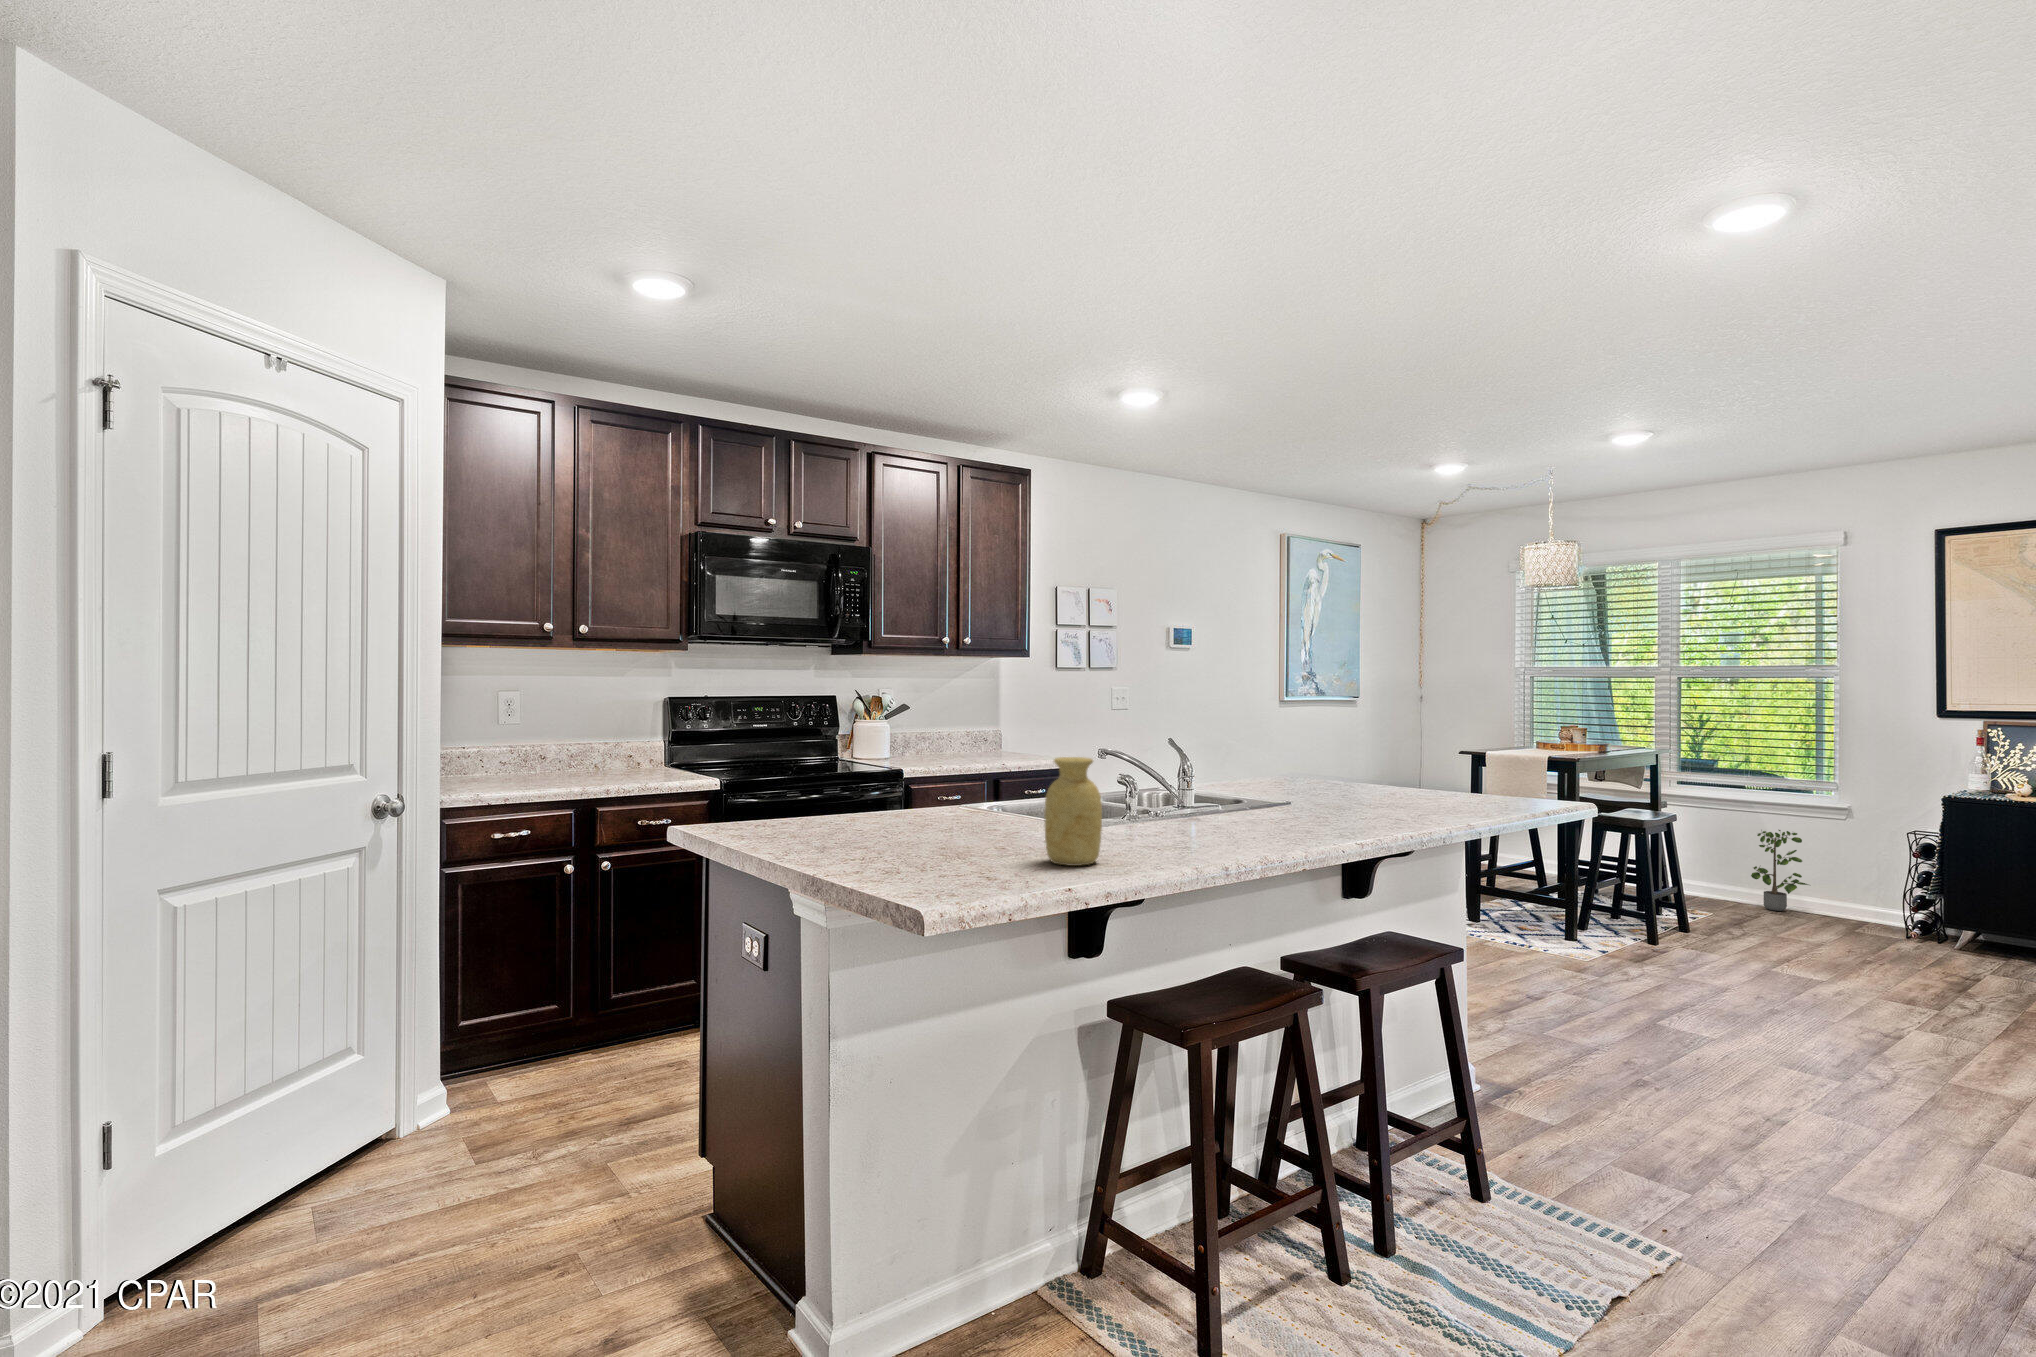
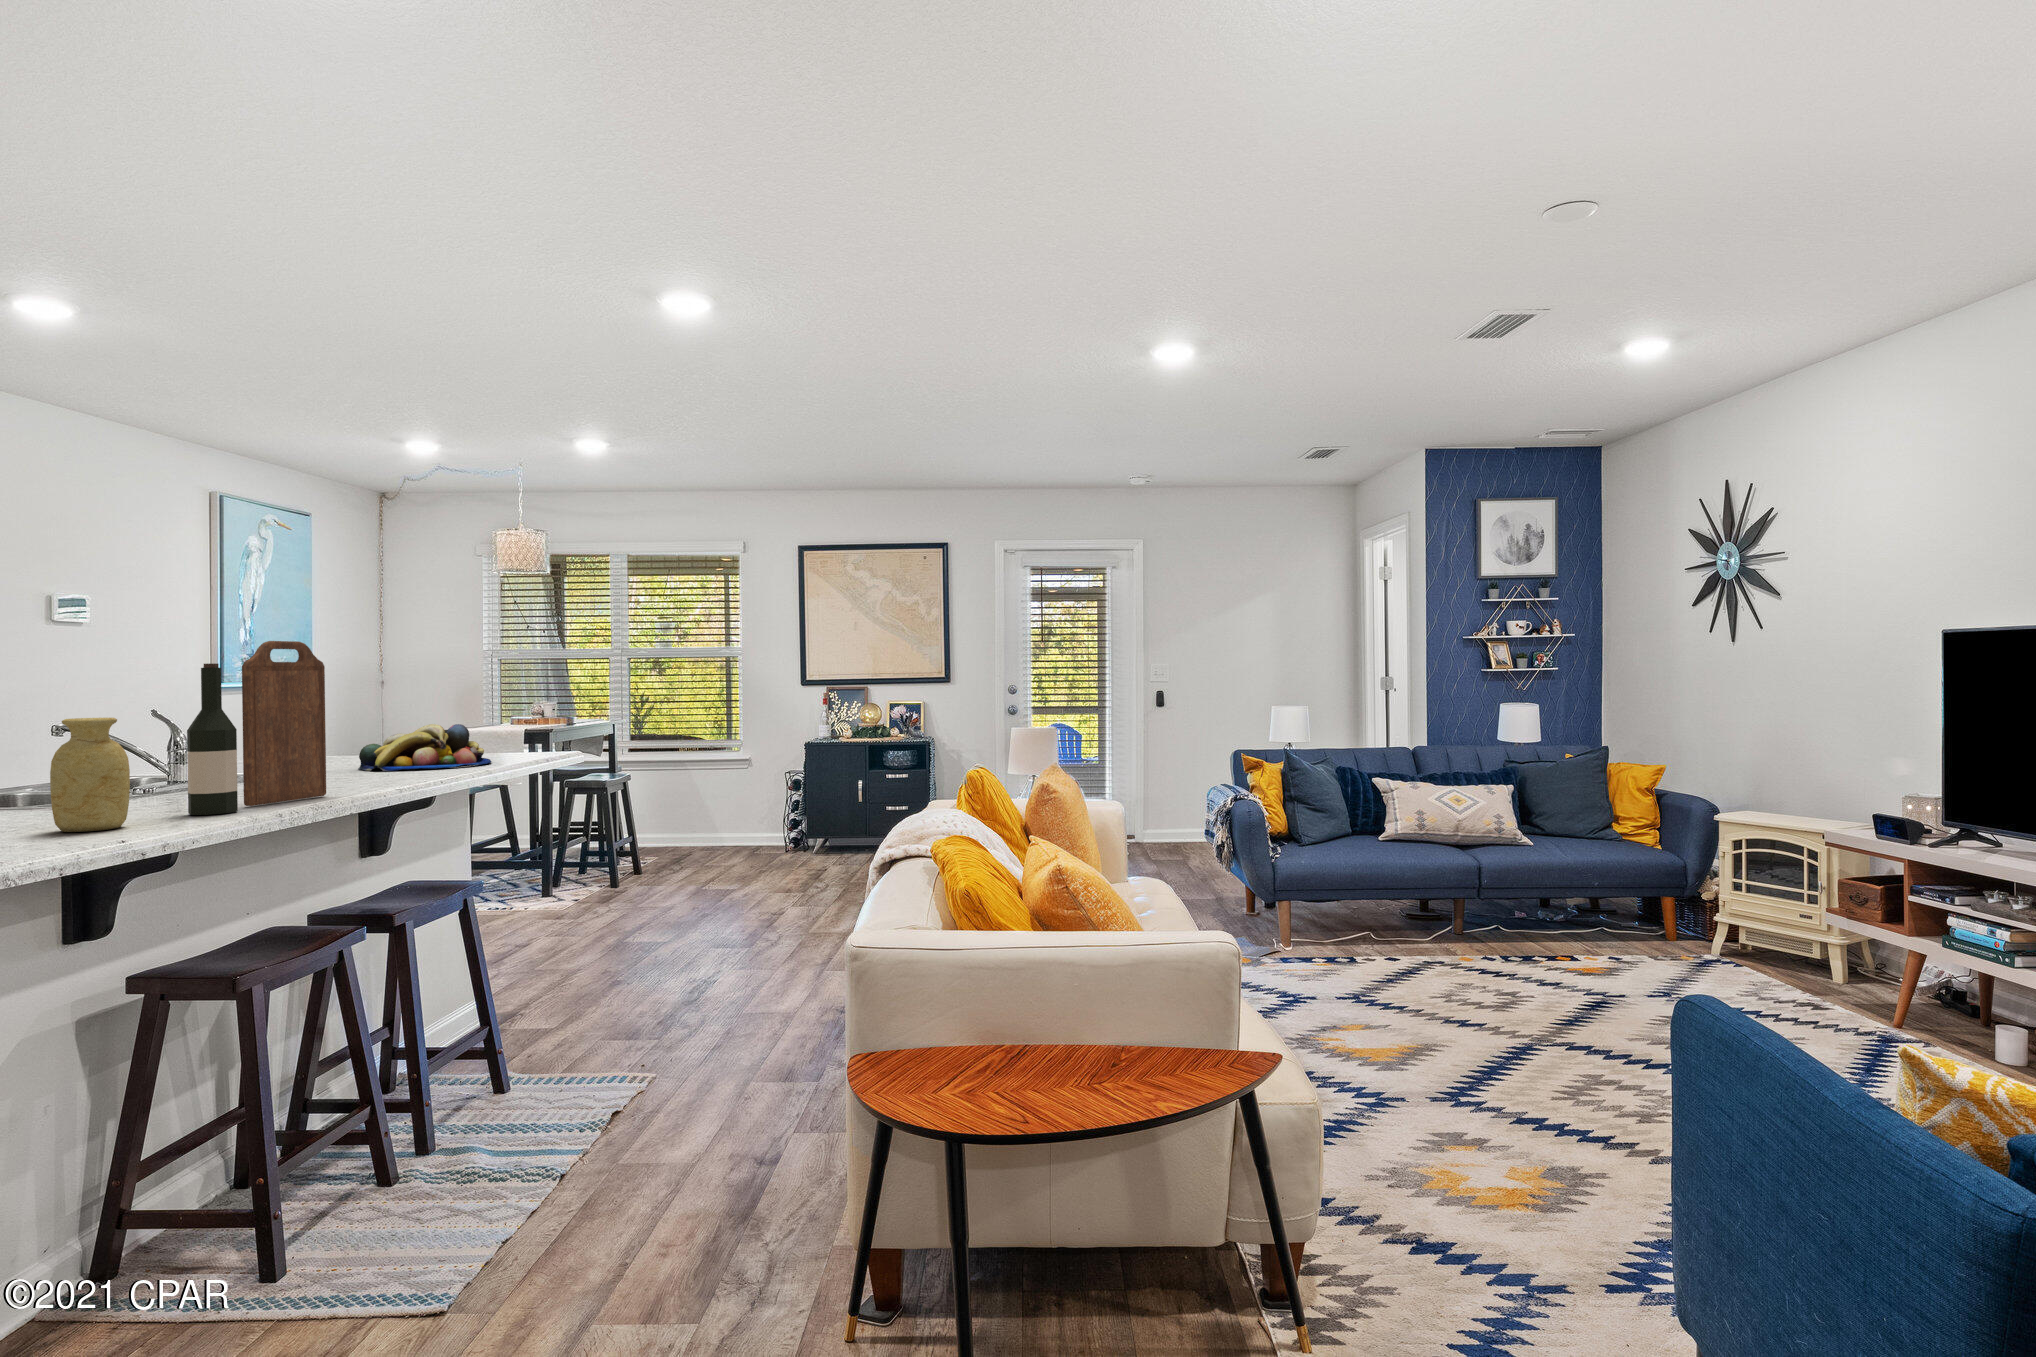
cutting board: none [1208,682,1289,849] -> present [242,641,326,806]
wine bottle: none [1158,706,1197,858] -> present [187,664,238,815]
fruit bowl: none [1348,762,1485,812] -> present [358,724,491,771]
potted plant: present [1751,830,1808,911] -> none [684,781,727,849]

